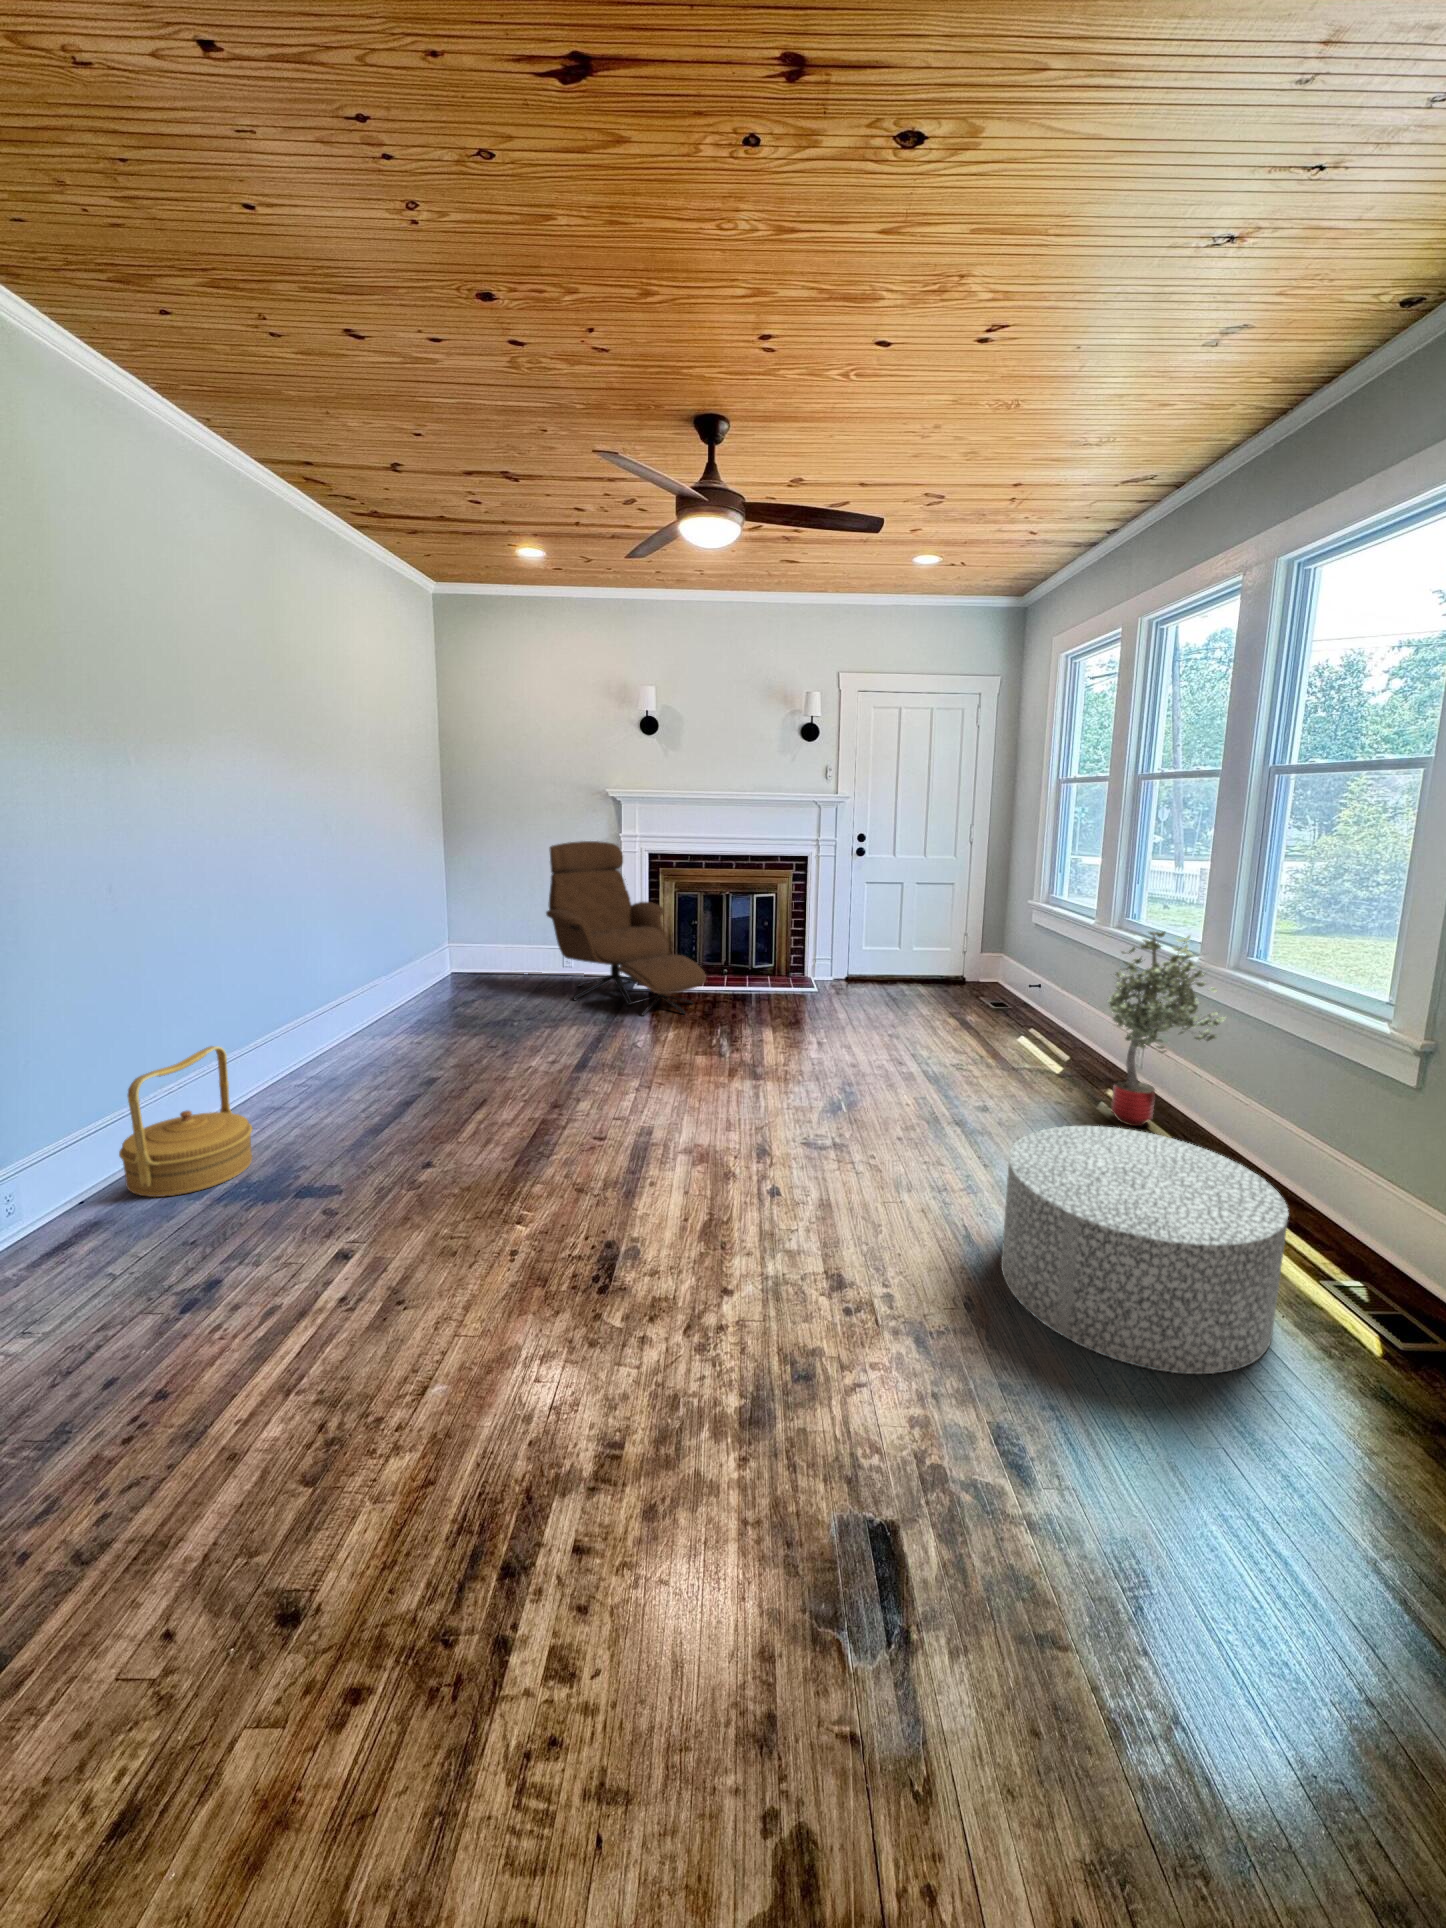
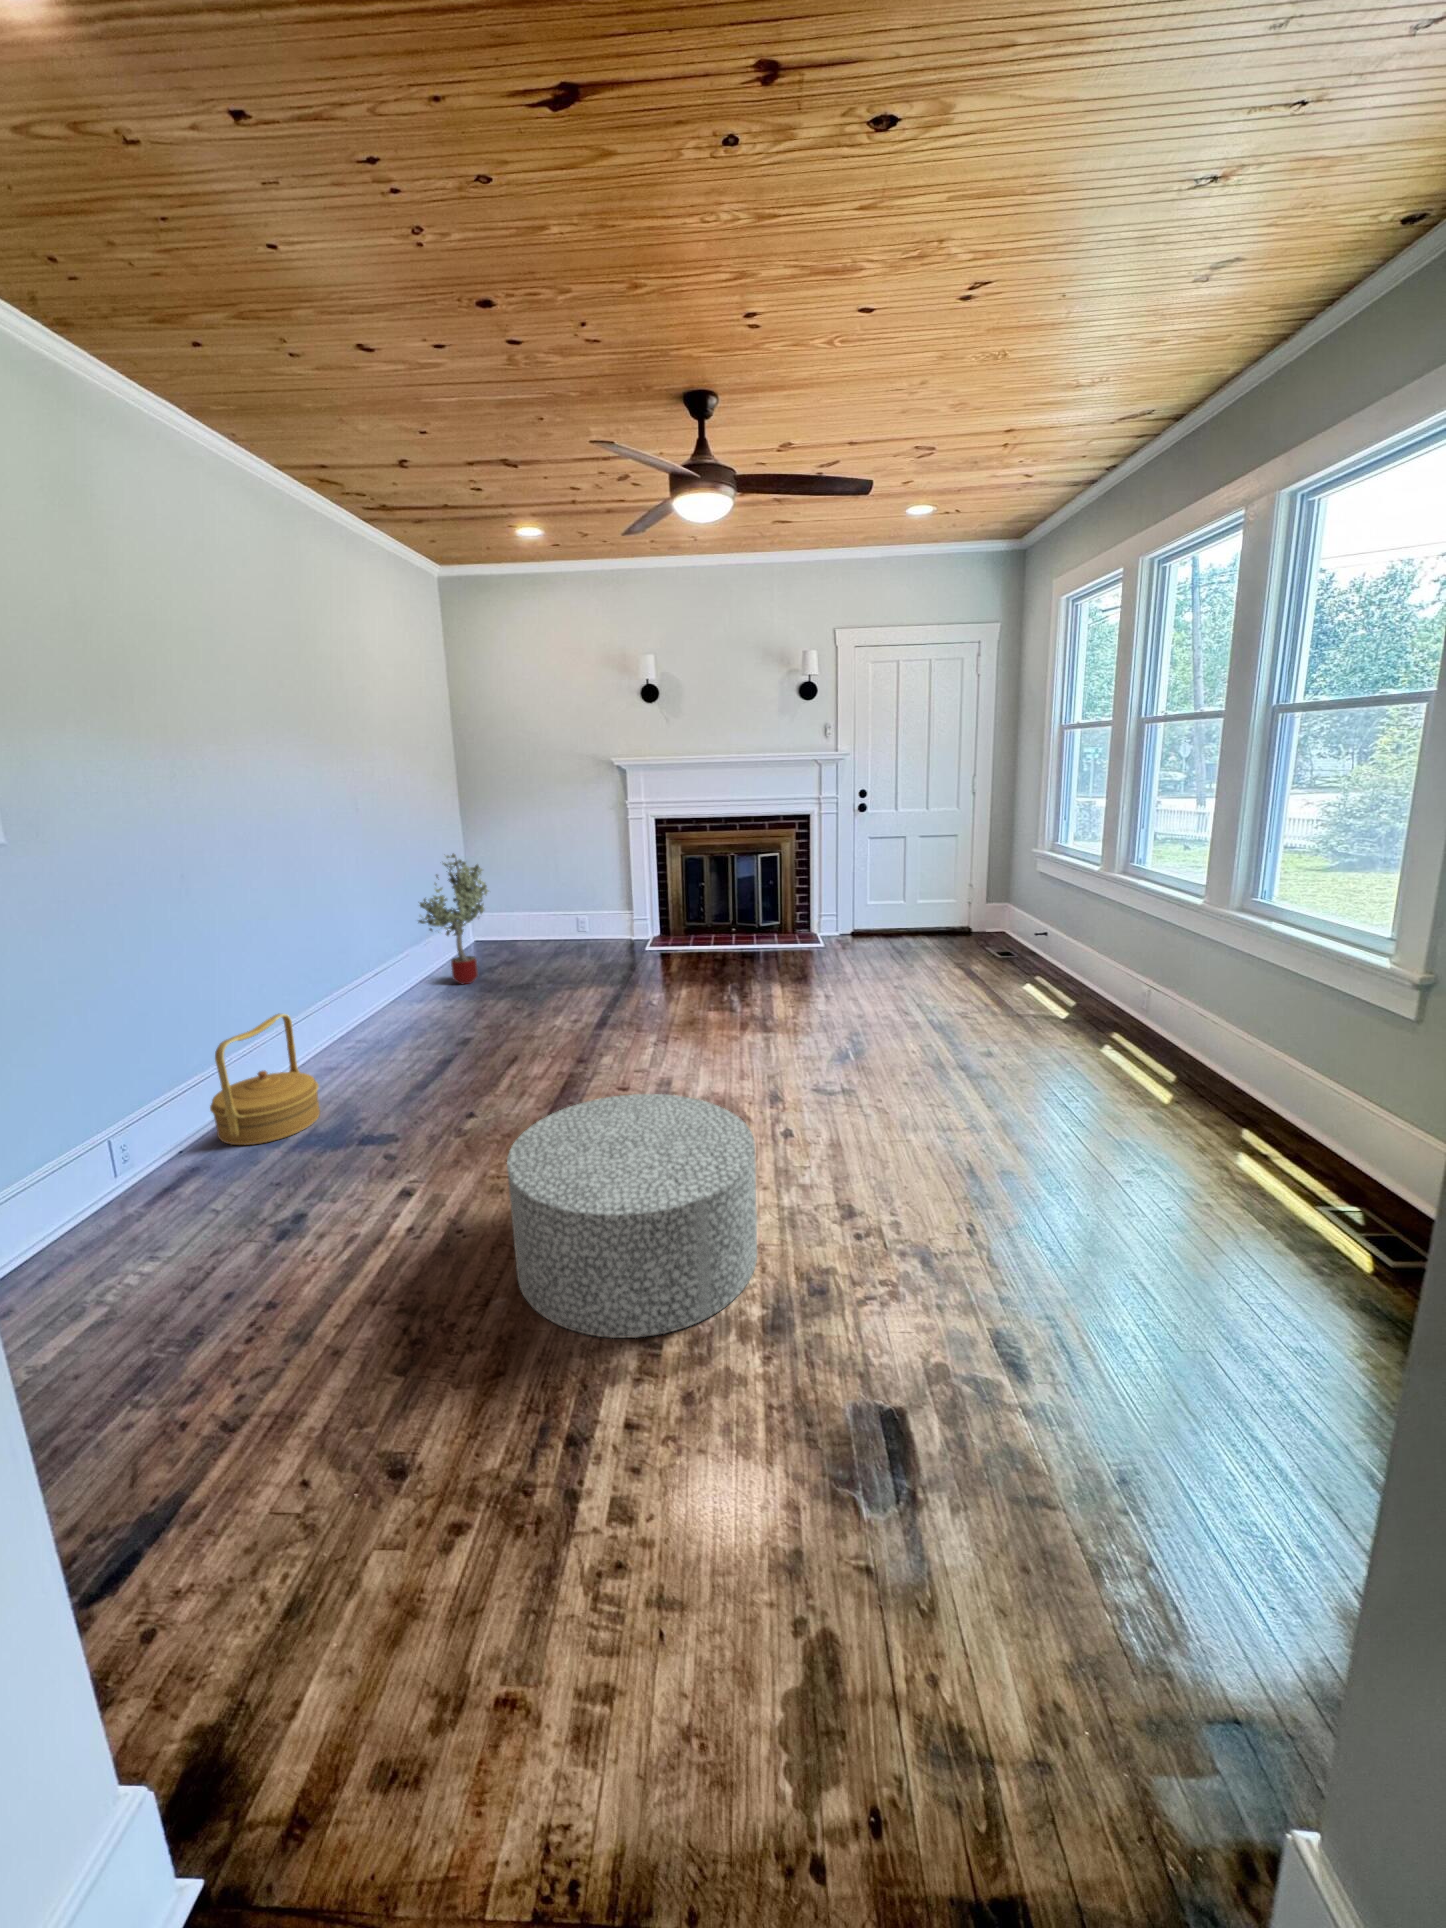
lounge chair: present [546,841,706,1016] -> none [561,811,715,975]
potted tree: present [1109,931,1225,1126] -> present [419,854,488,984]
ottoman: present [1001,1126,1288,1374] -> present [507,1094,757,1338]

